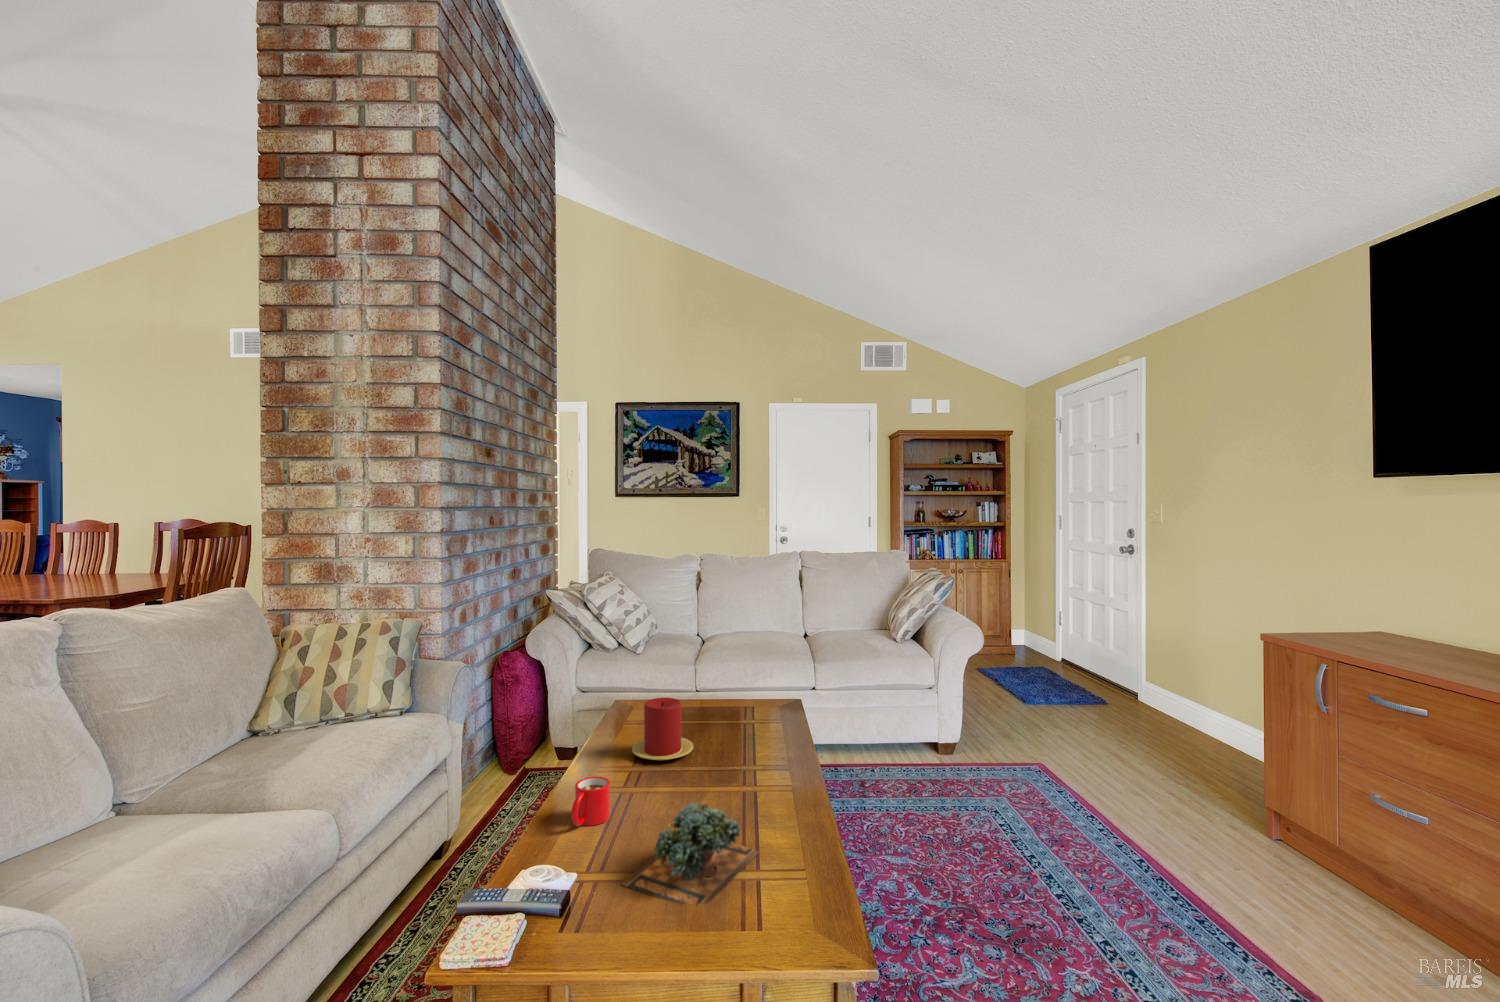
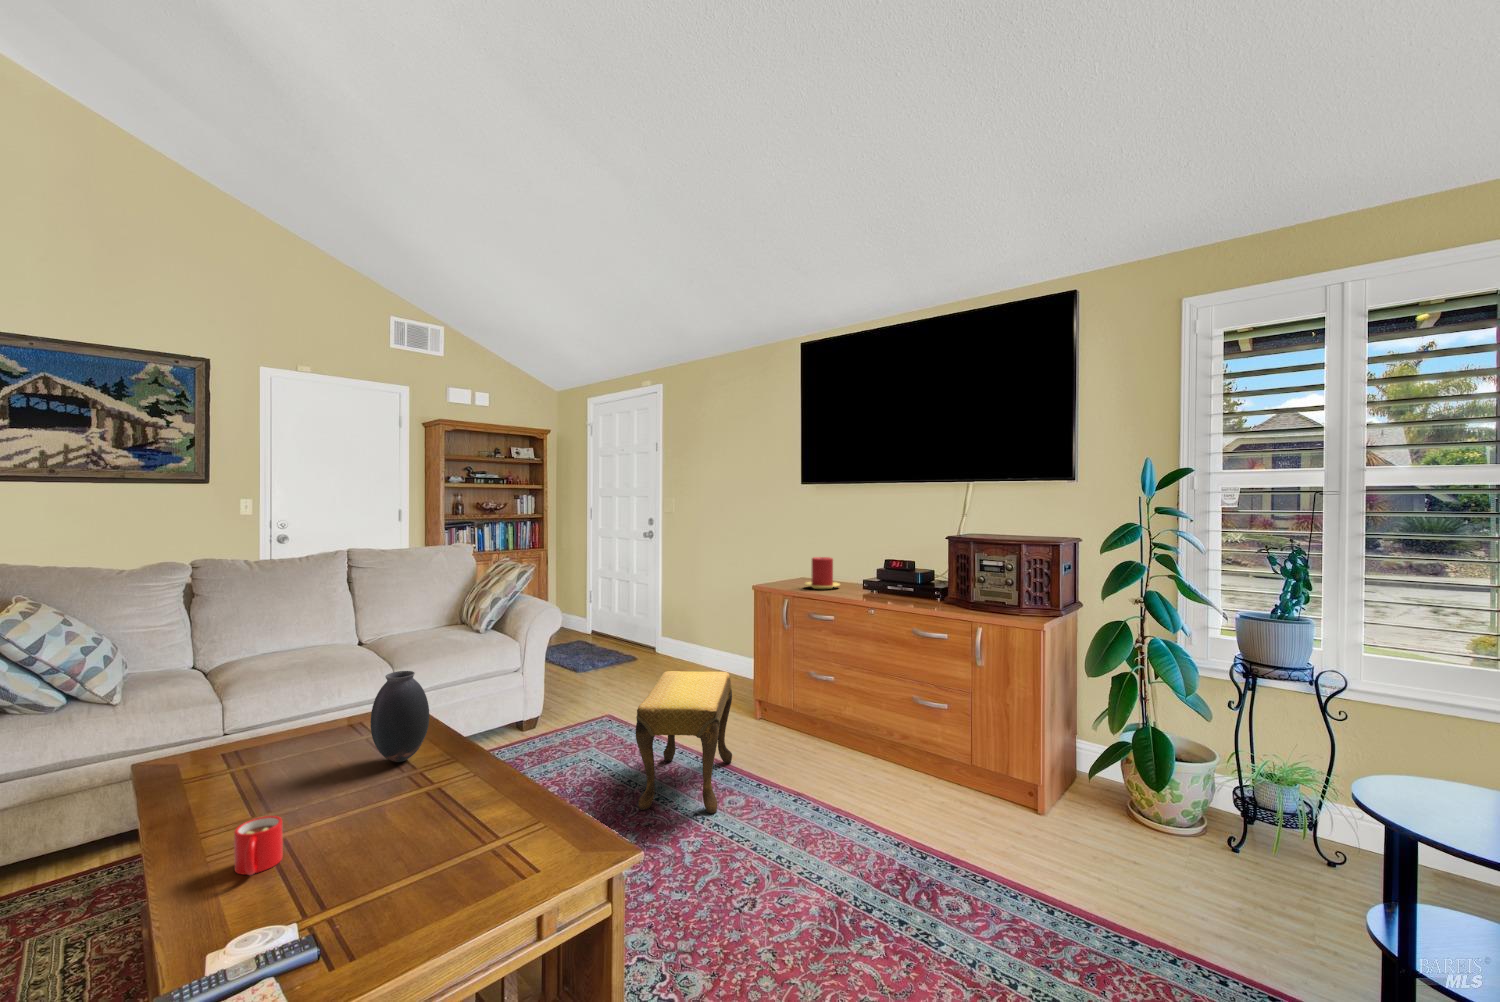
vase: none [727,668,778,759] -> present [370,671,429,762]
candle: present [632,698,693,761] -> present [805,557,840,589]
footstool: none [1024,729,1195,951] -> present [636,671,732,814]
succulent plant: present [622,802,758,905] -> none [360,794,479,897]

